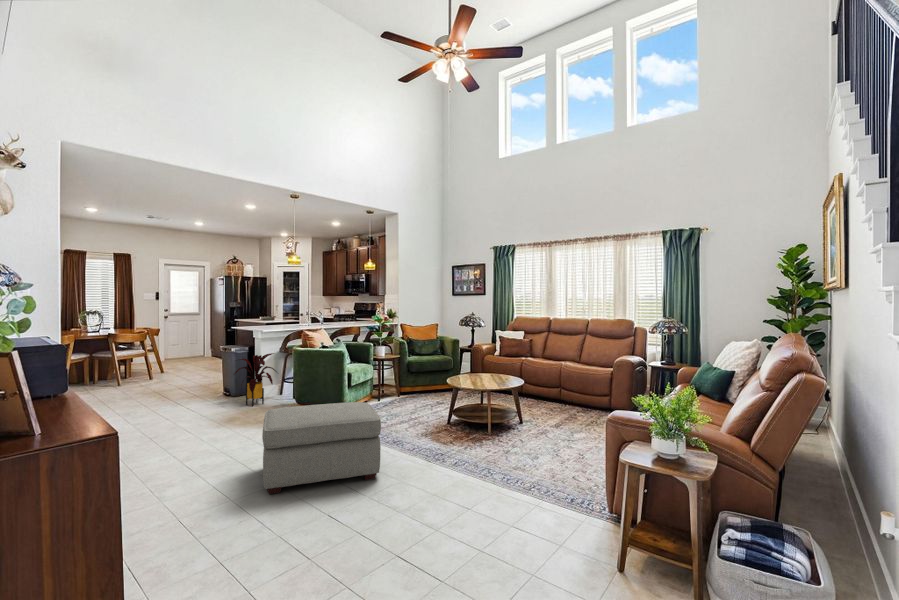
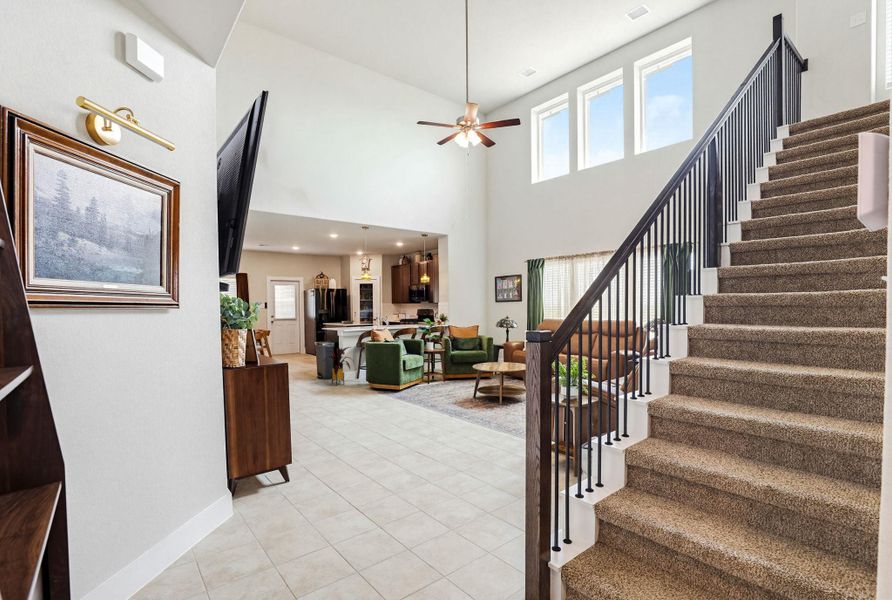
ottoman: present [262,402,381,494] -> none [342,377,417,430]

